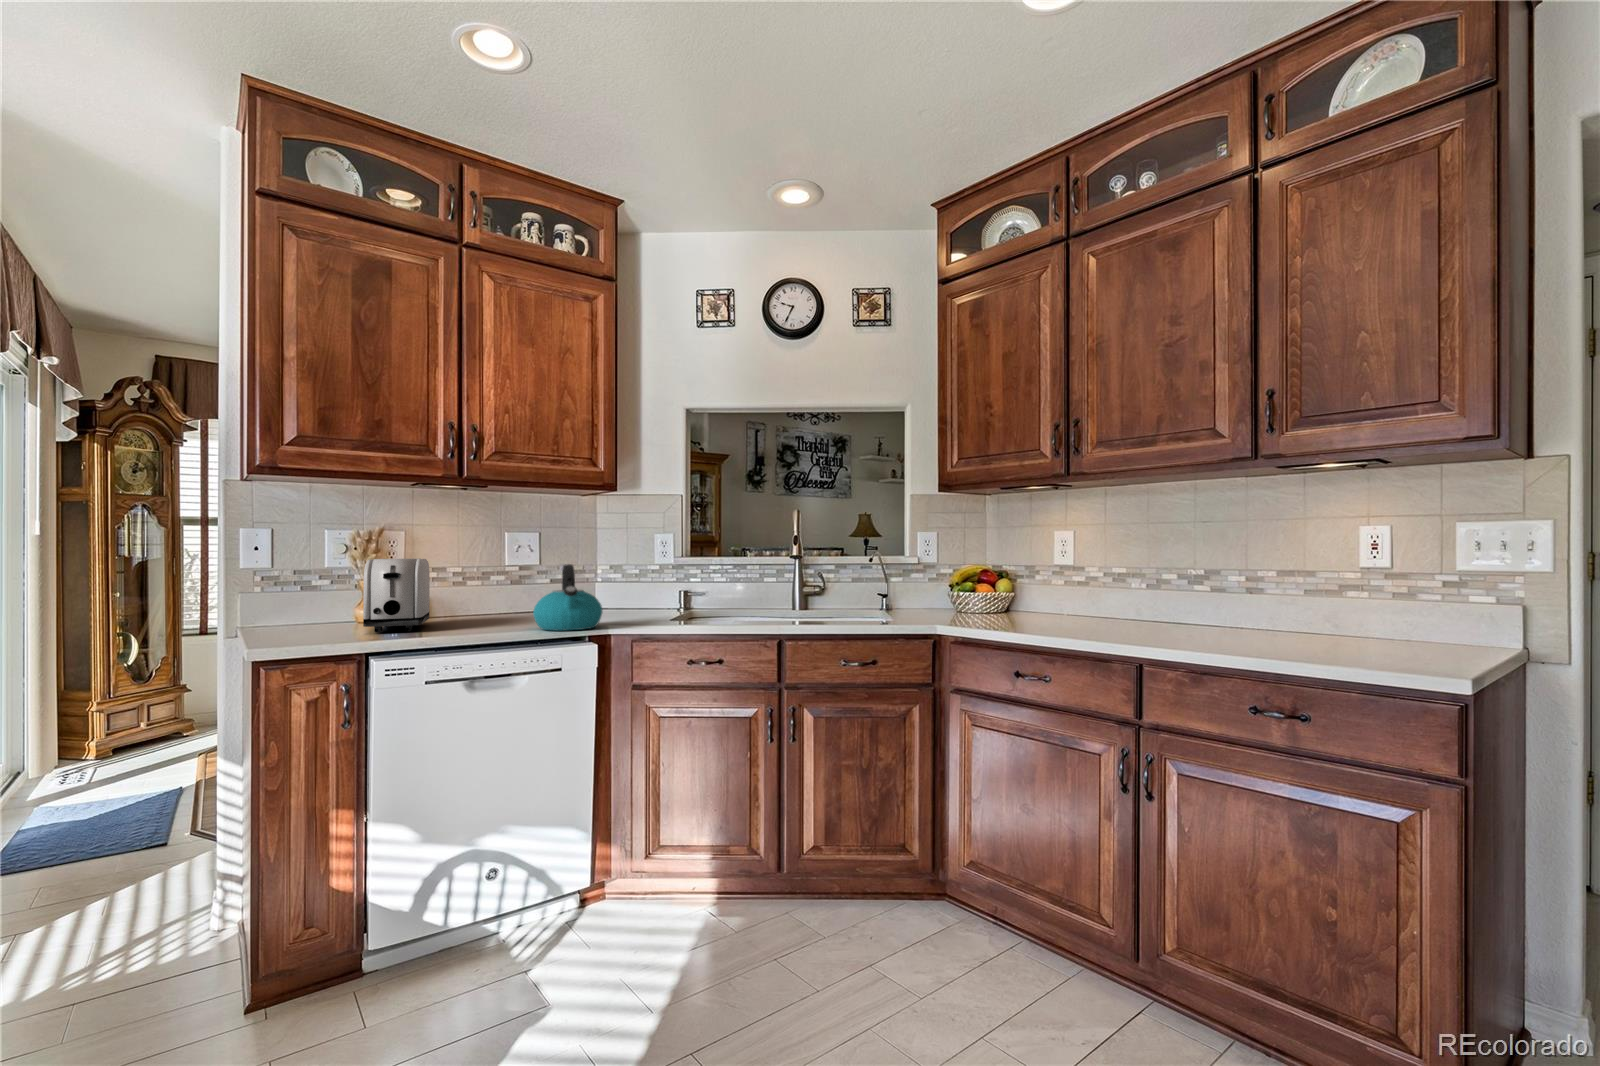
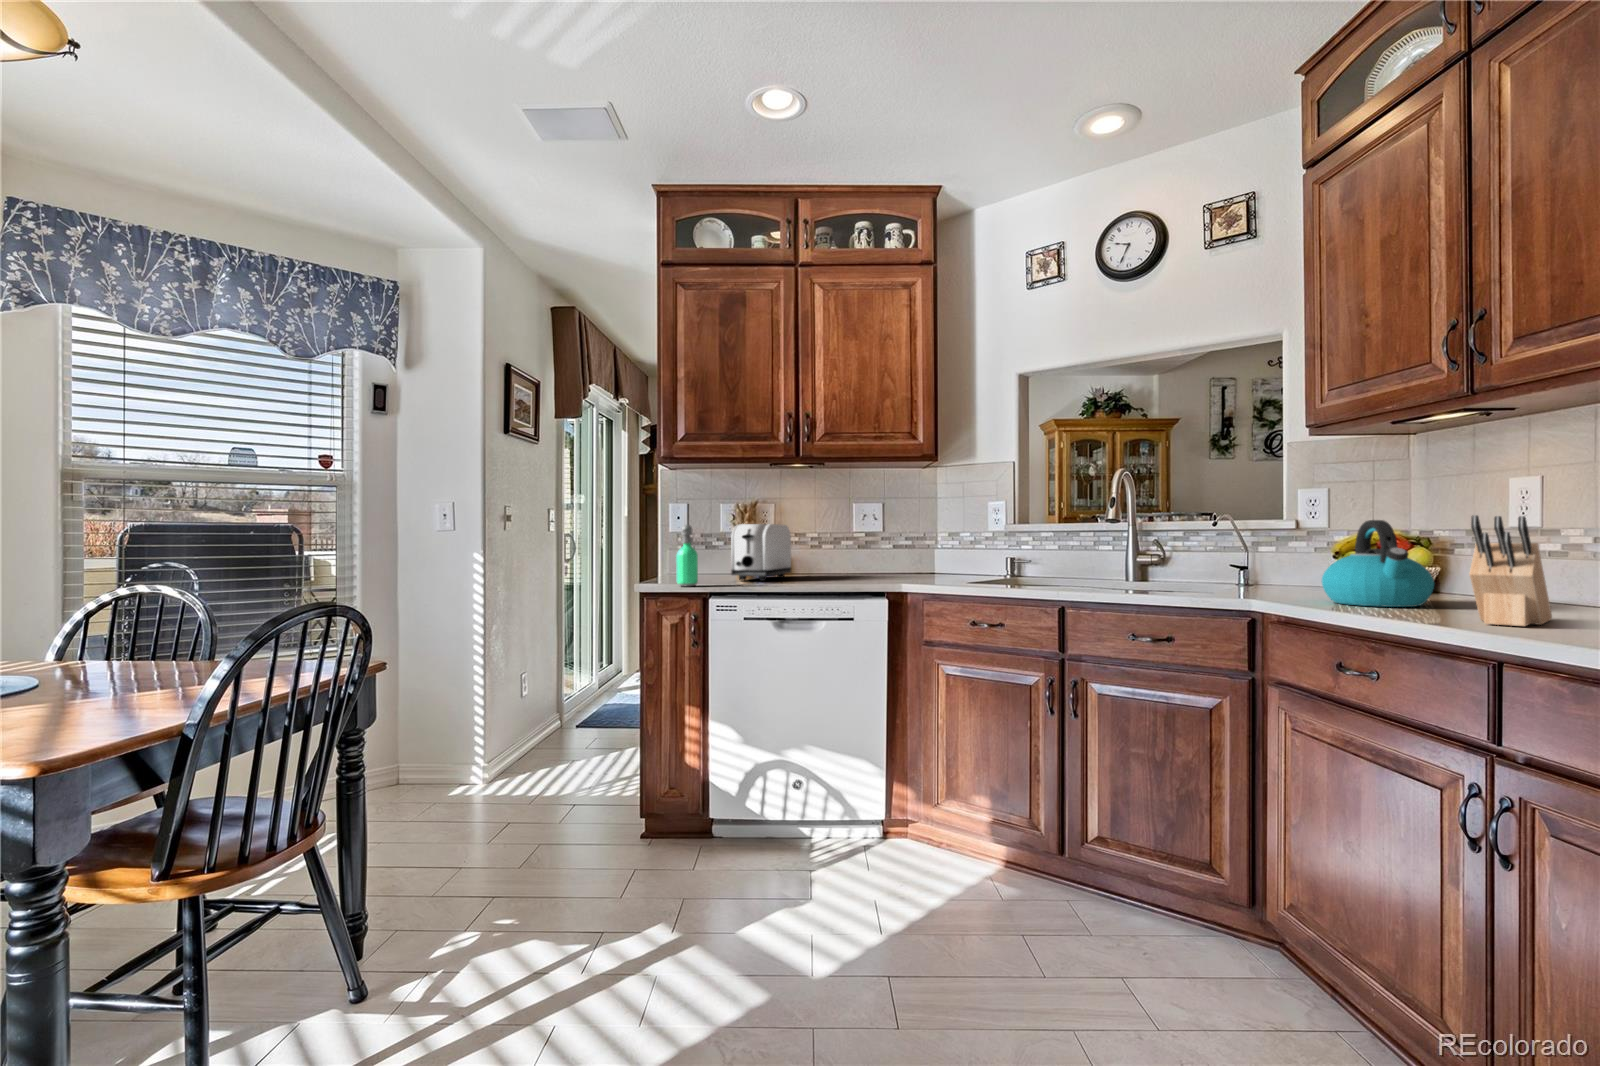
knife block: none [1084,562,1125,635] -> present [1470,515,1552,626]
soap dispenser: none [310,563,343,647] -> present [676,525,698,586]
kettle: present [533,564,603,631] -> present [1322,520,1434,607]

